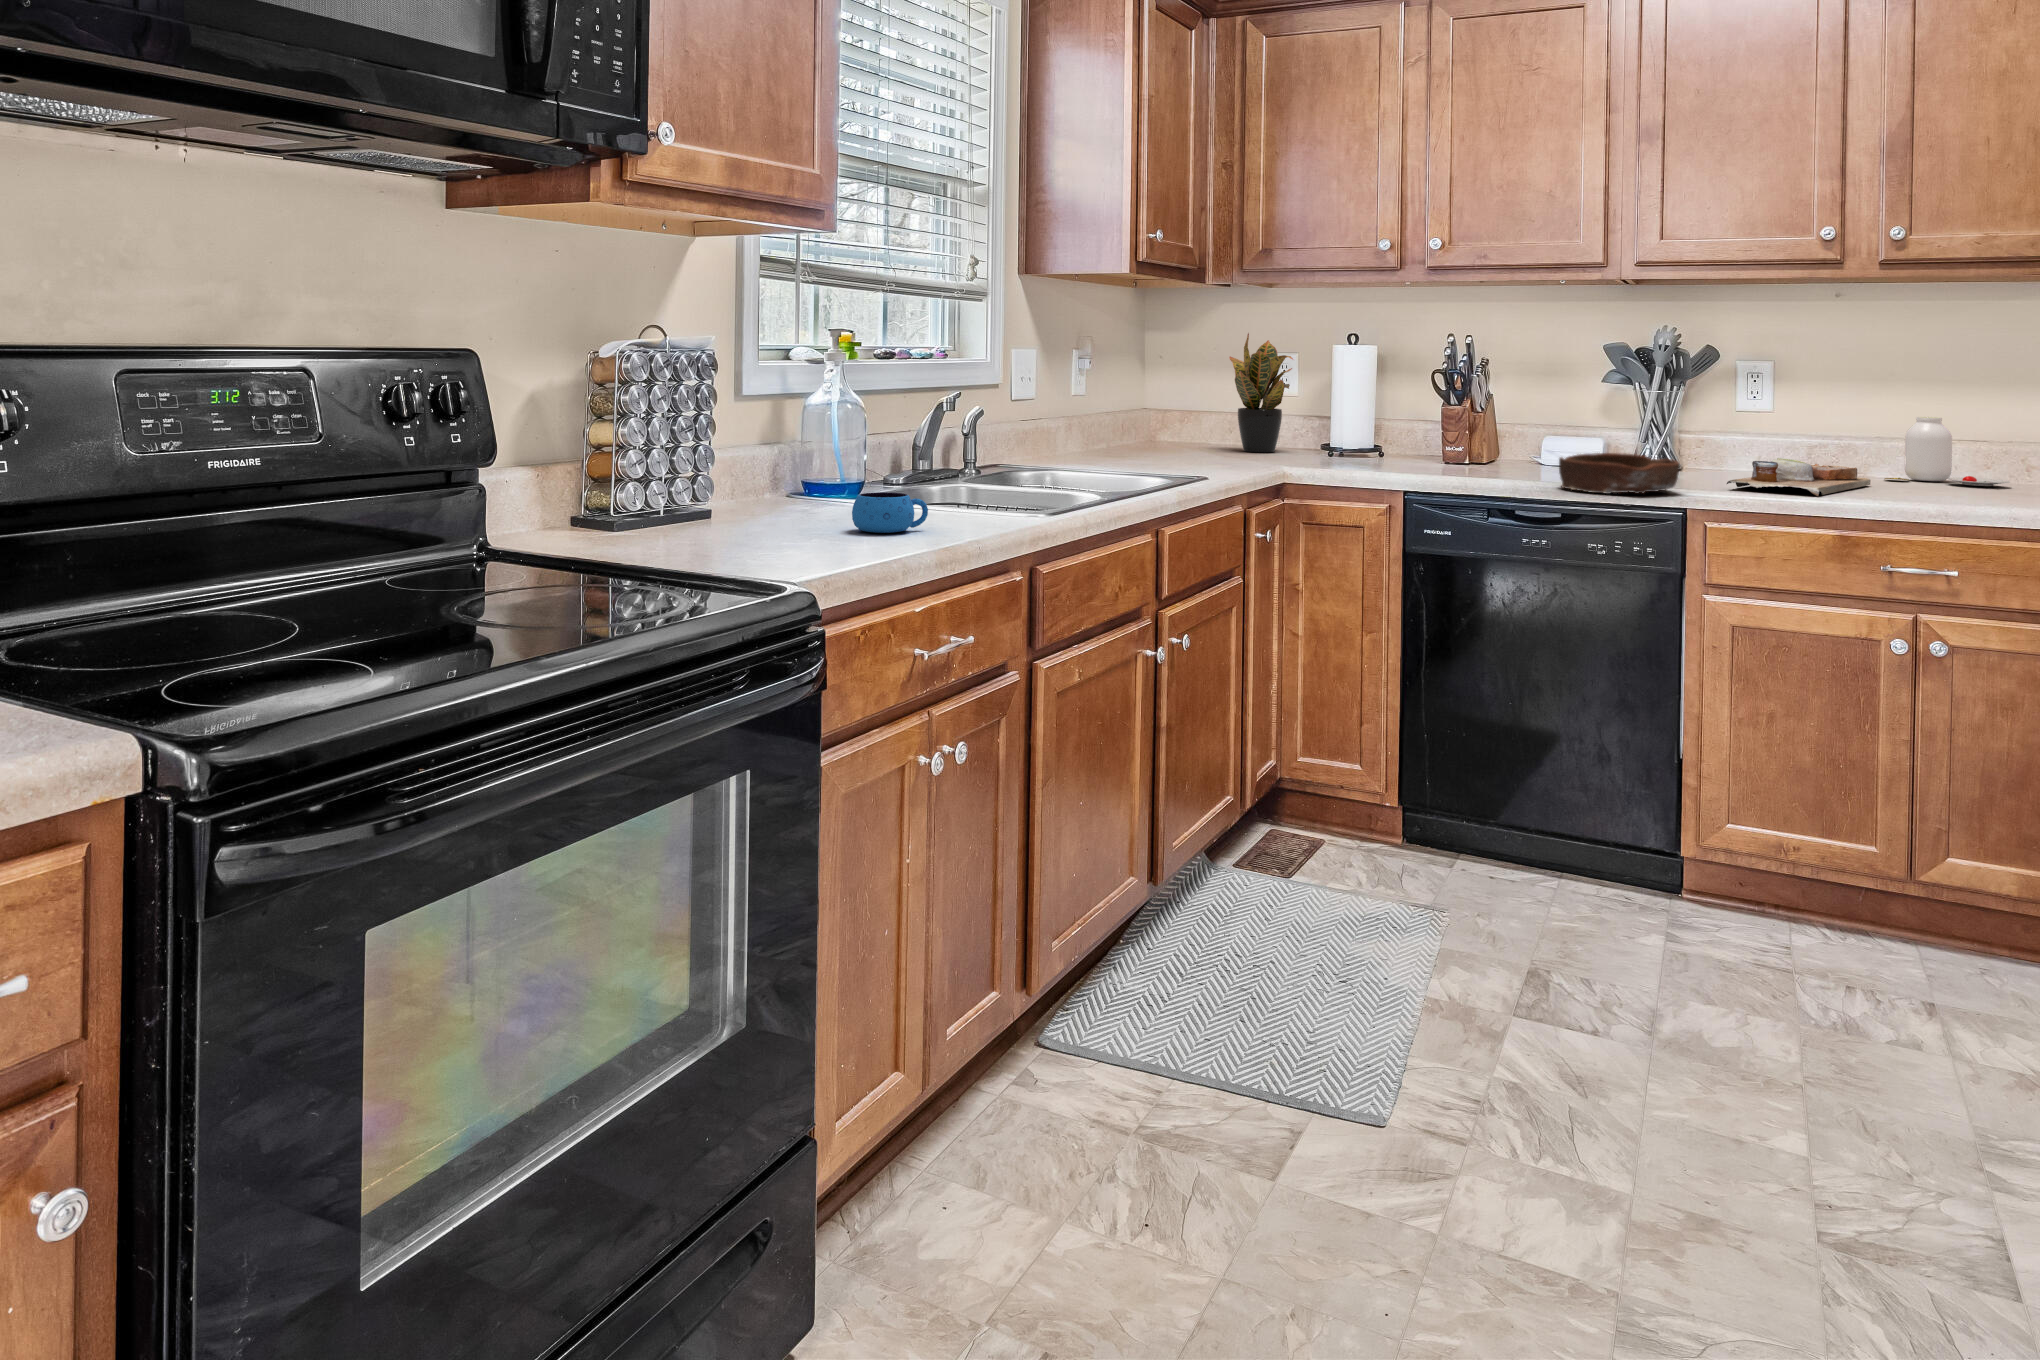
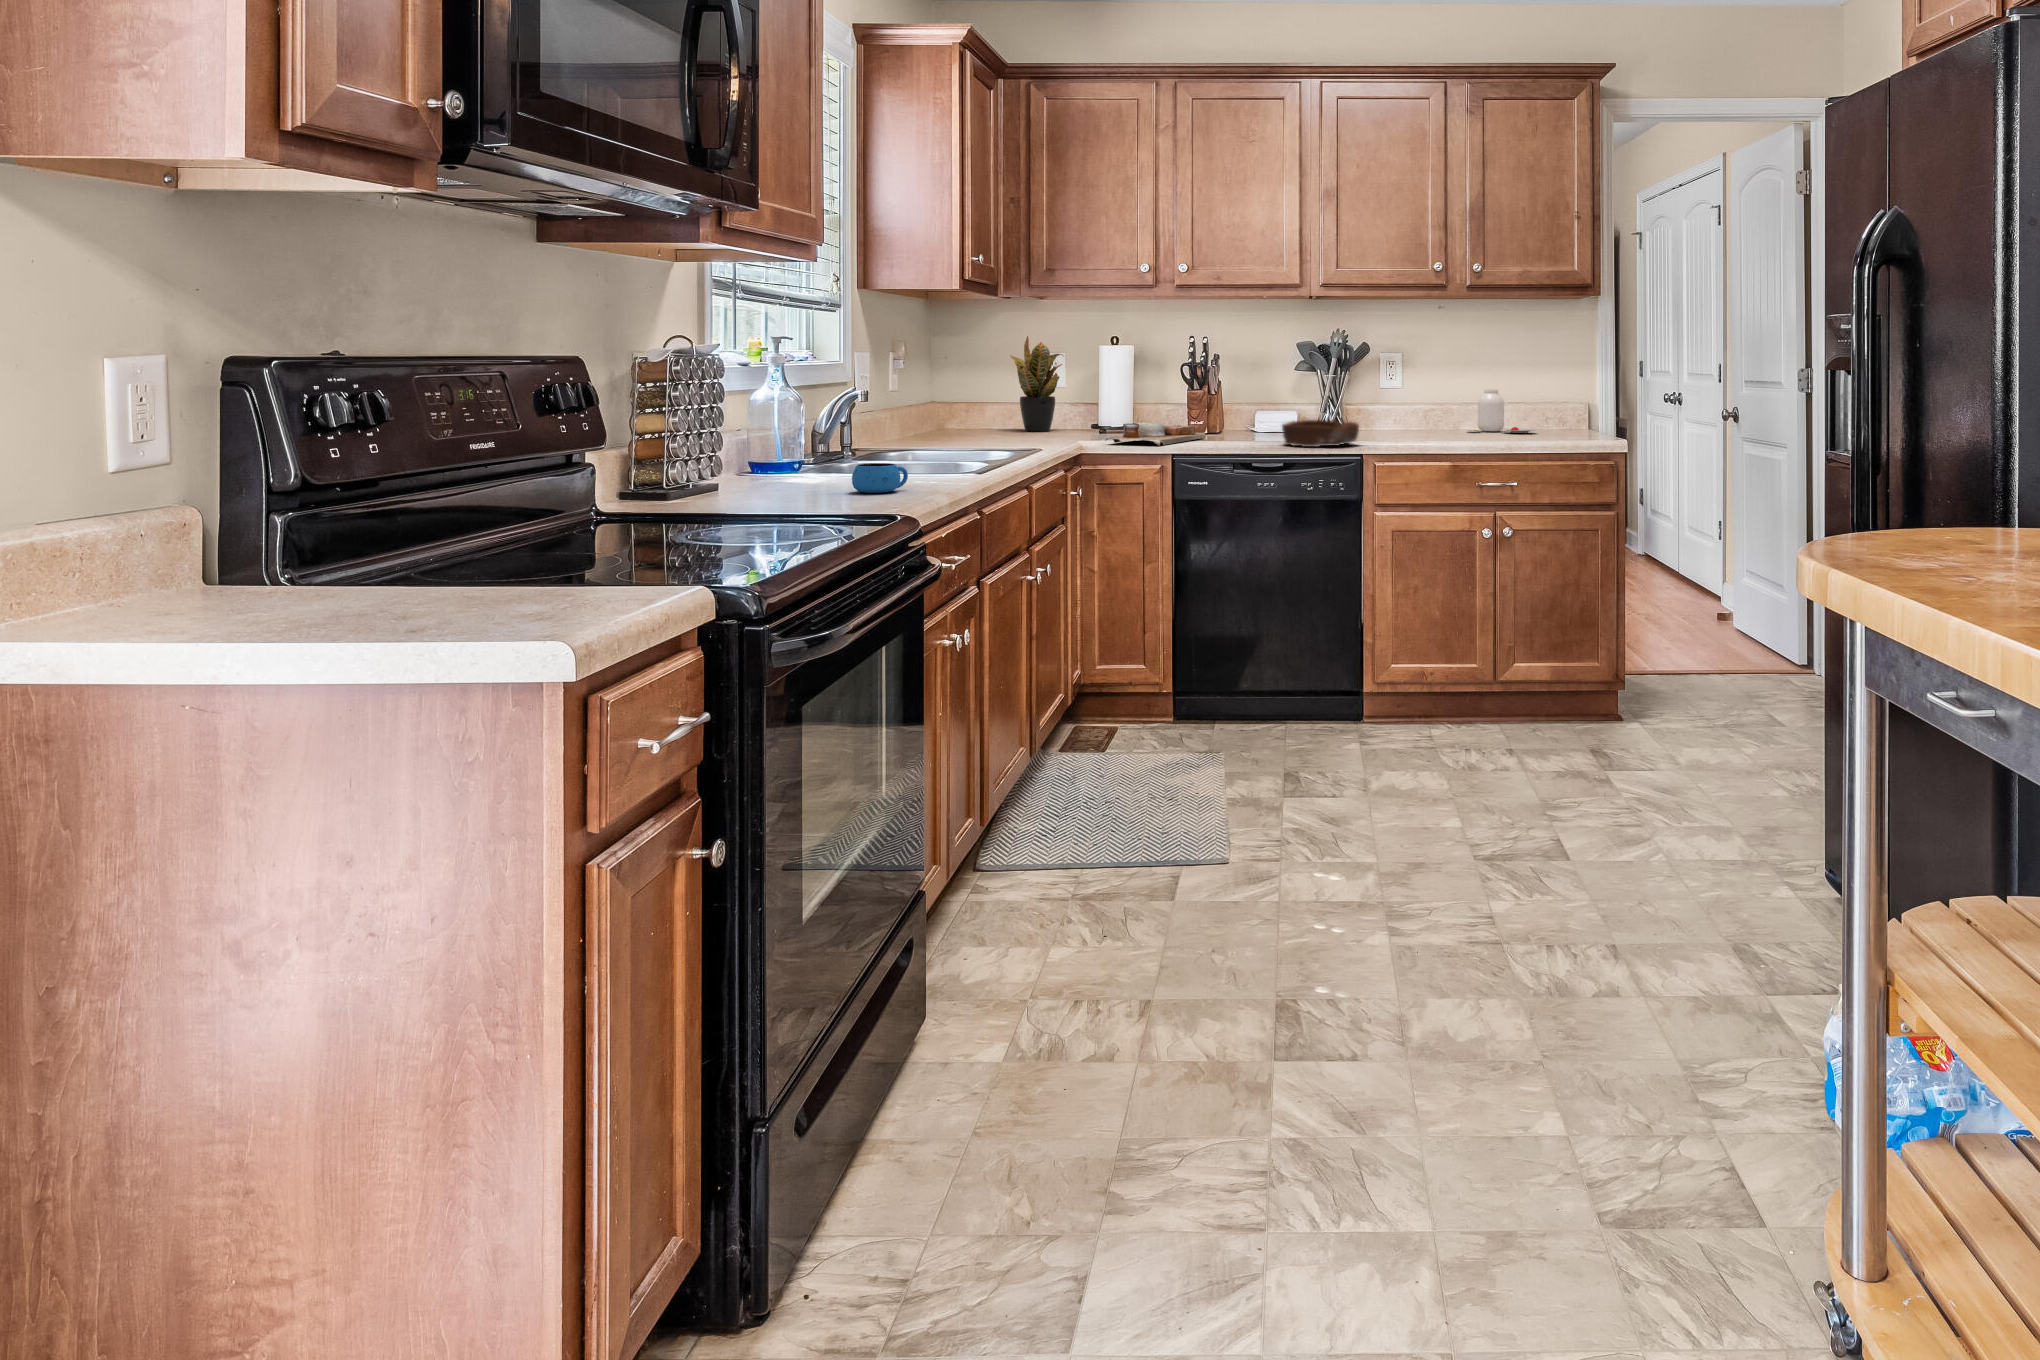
cutting board: present [1727,458,1870,496] -> present [1106,421,1206,446]

